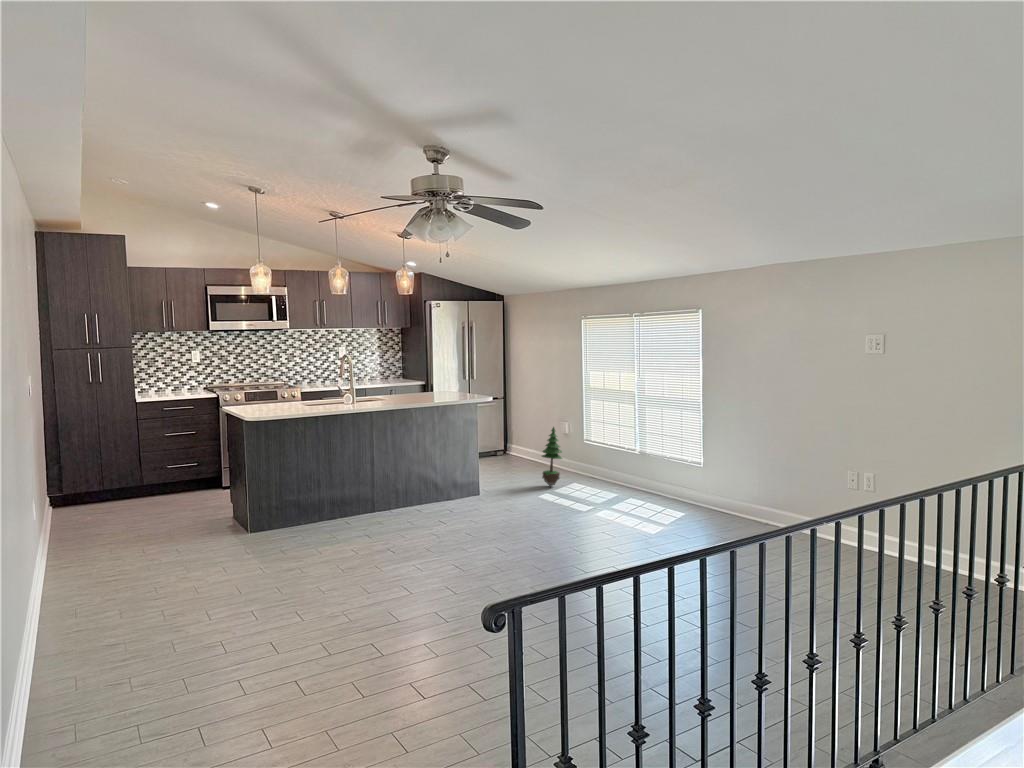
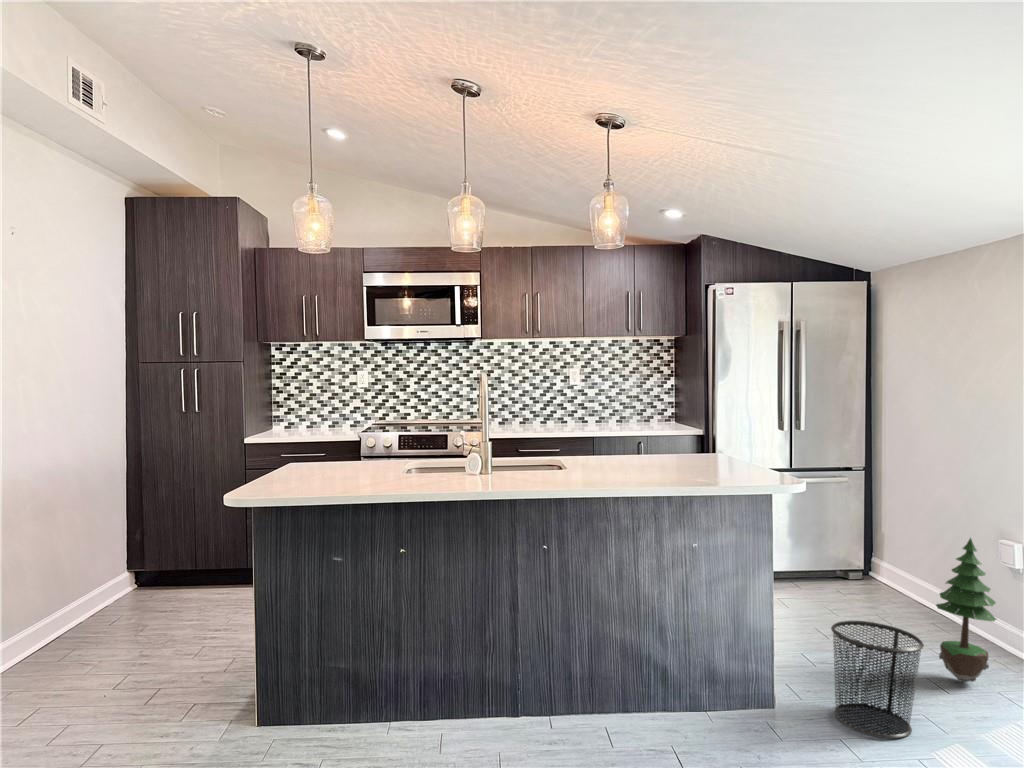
waste bin: none [506,463,539,505] -> present [831,621,924,739]

